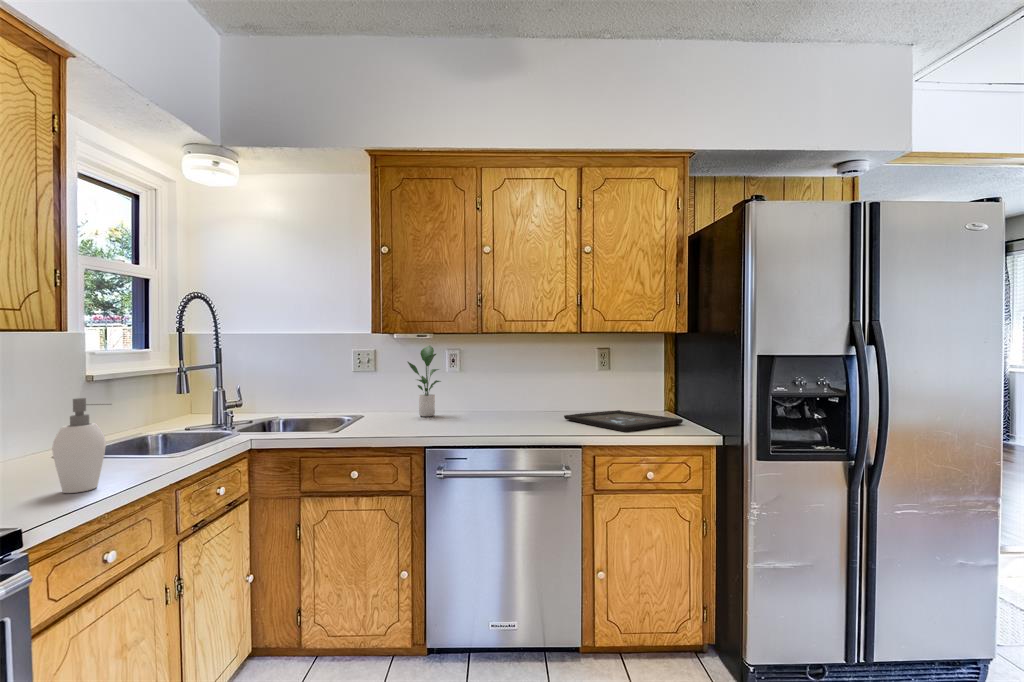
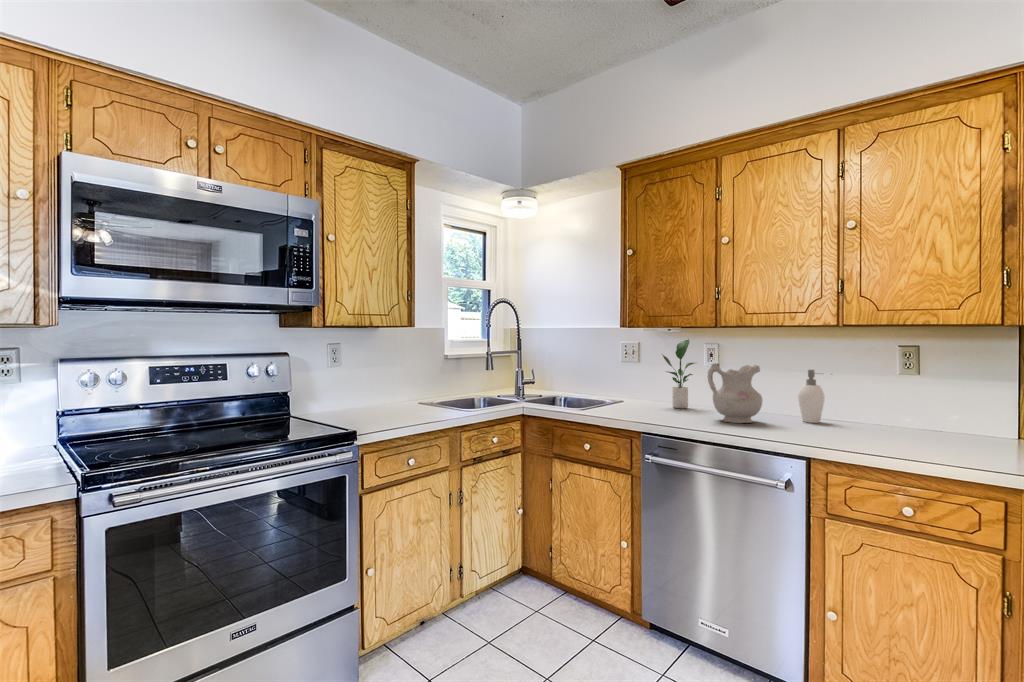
ceramic pitcher: none [479,368,522,425] -> present [708,364,763,423]
soap dispenser: present [52,398,111,493] -> present [798,370,824,423]
tray: present [564,410,683,432] -> none [817,423,986,452]

